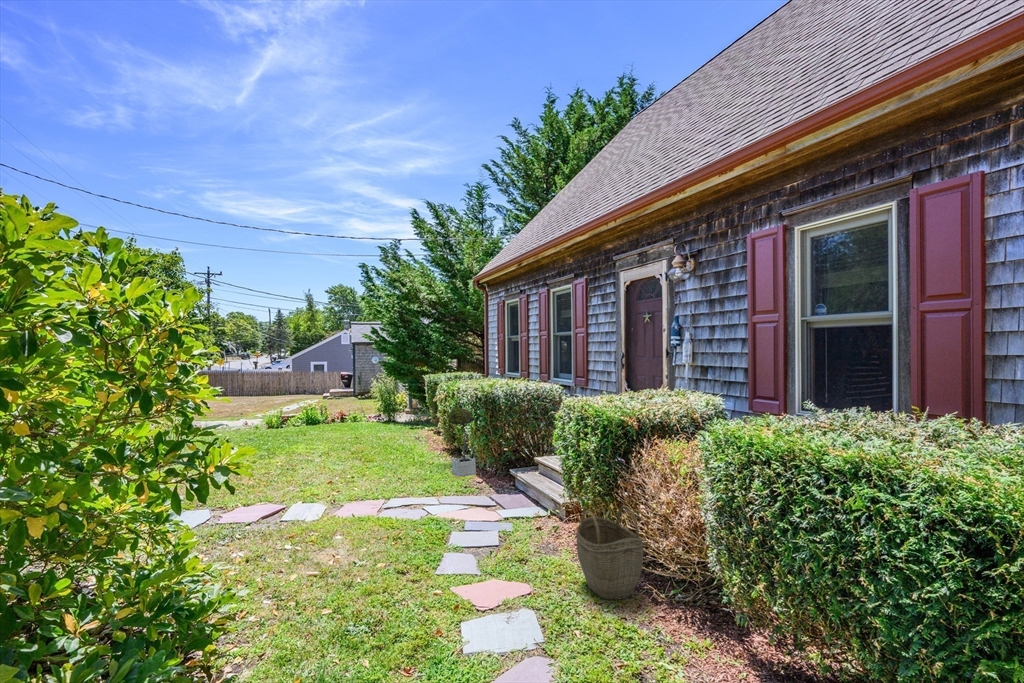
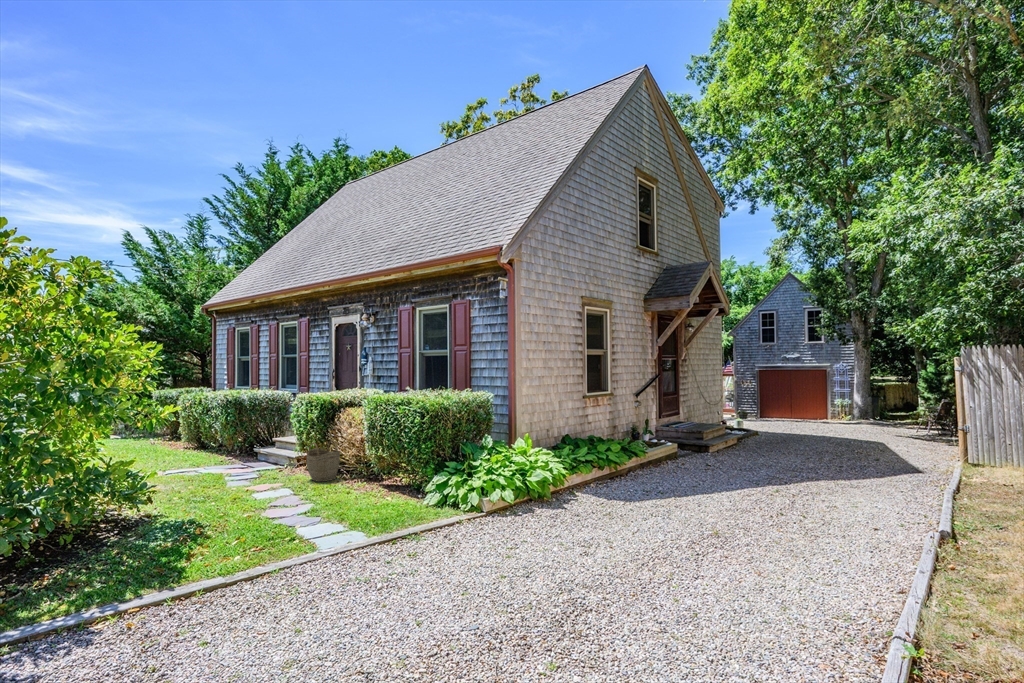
potted tree: present [448,406,476,477] -> none [201,408,224,458]

